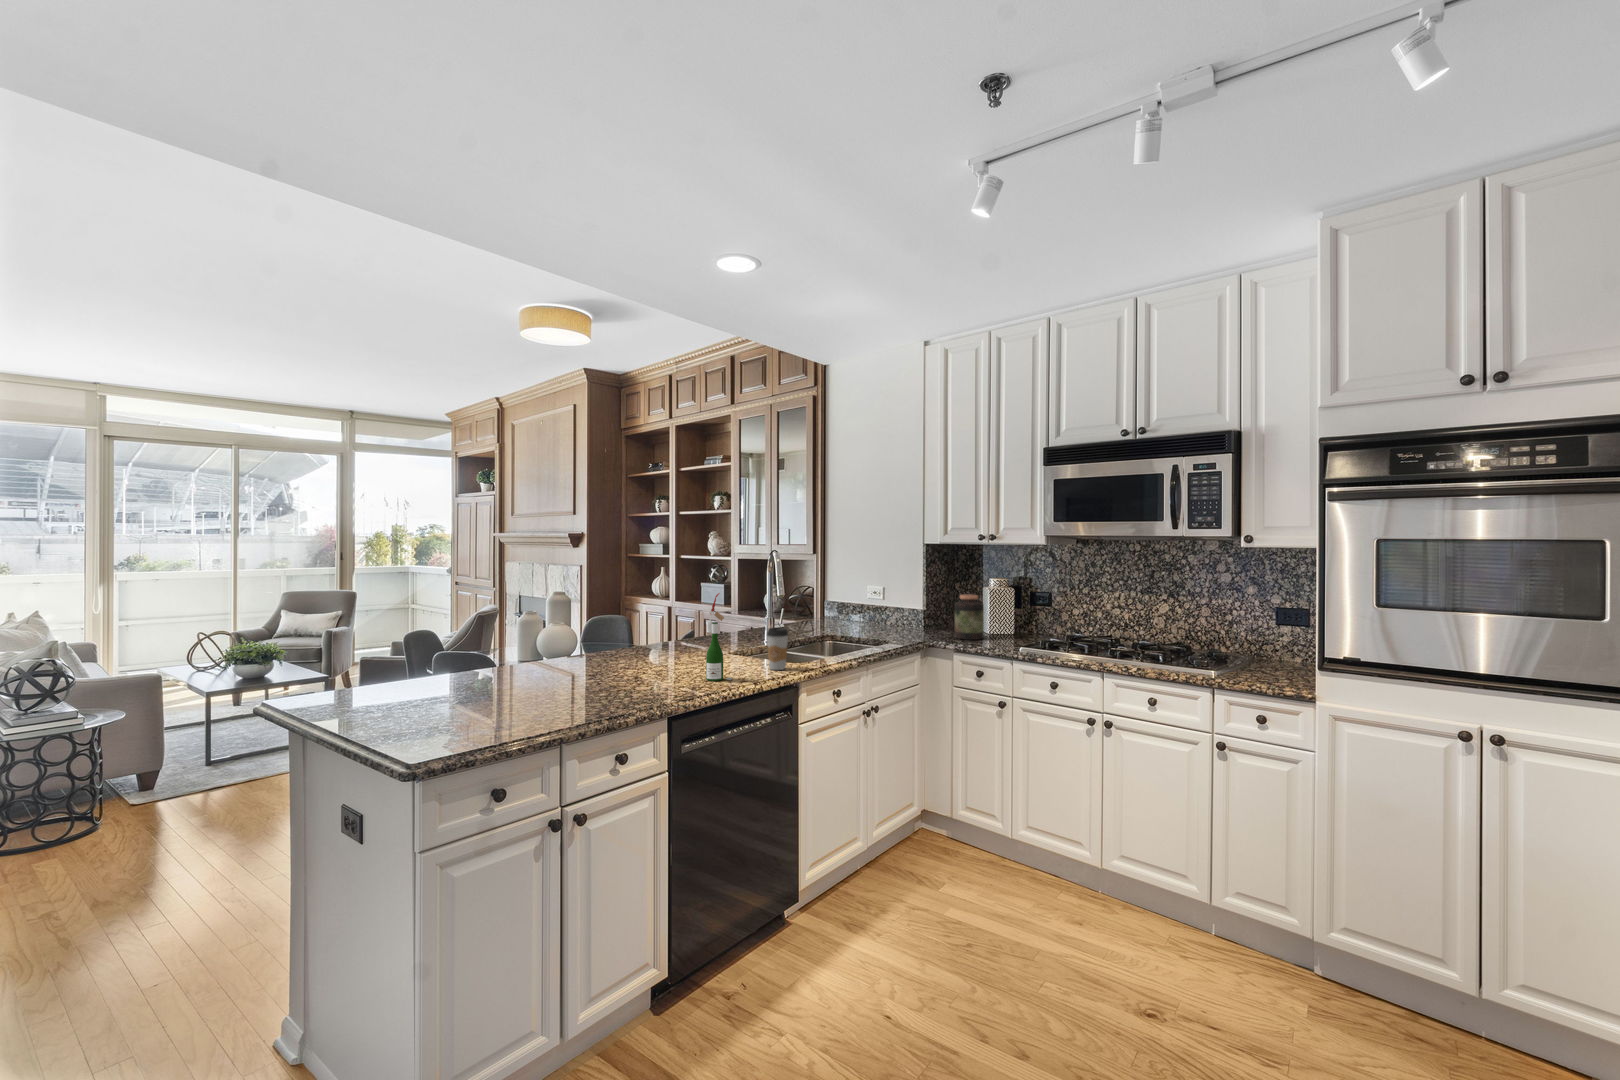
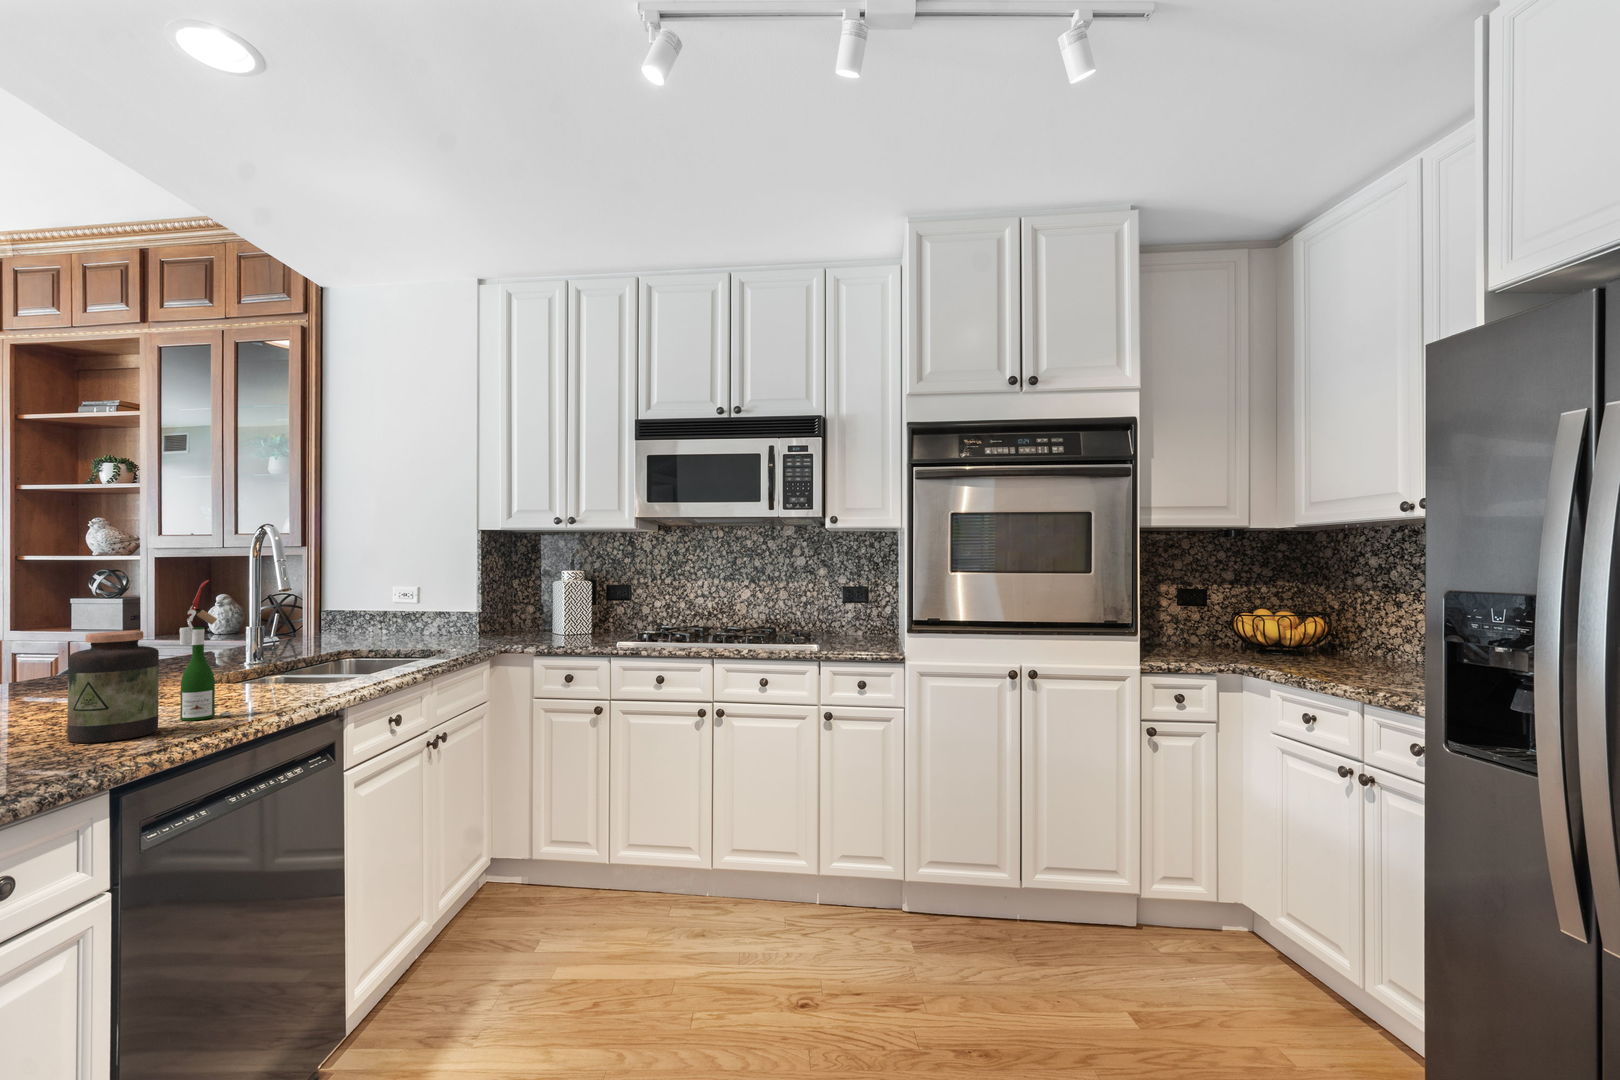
jar: present [955,595,984,640] -> present [67,631,159,743]
coffee cup: present [767,628,788,670] -> none [280,636,319,698]

